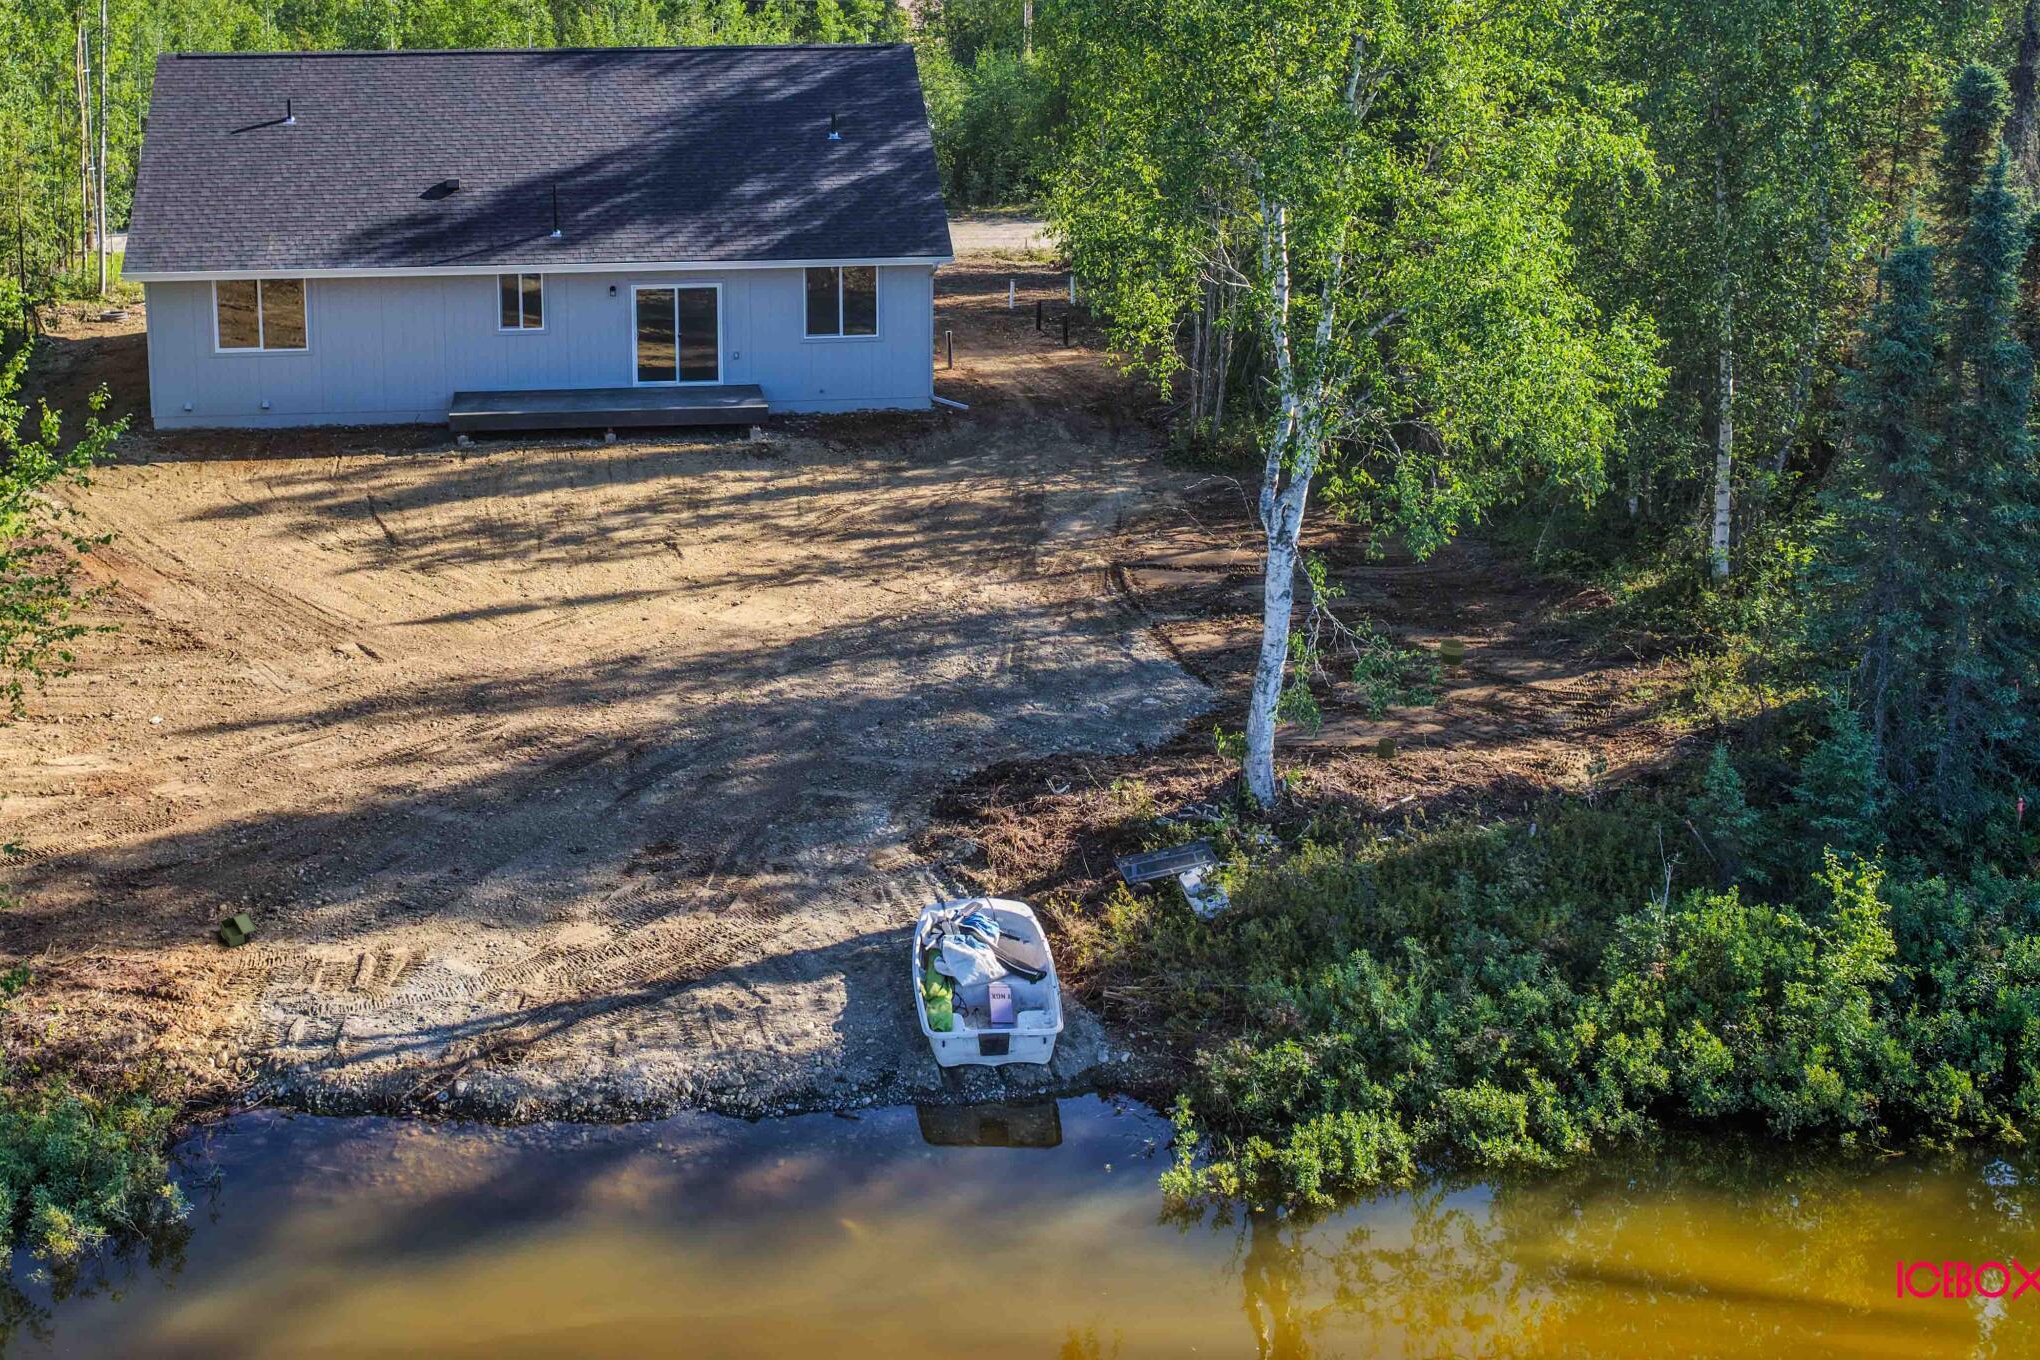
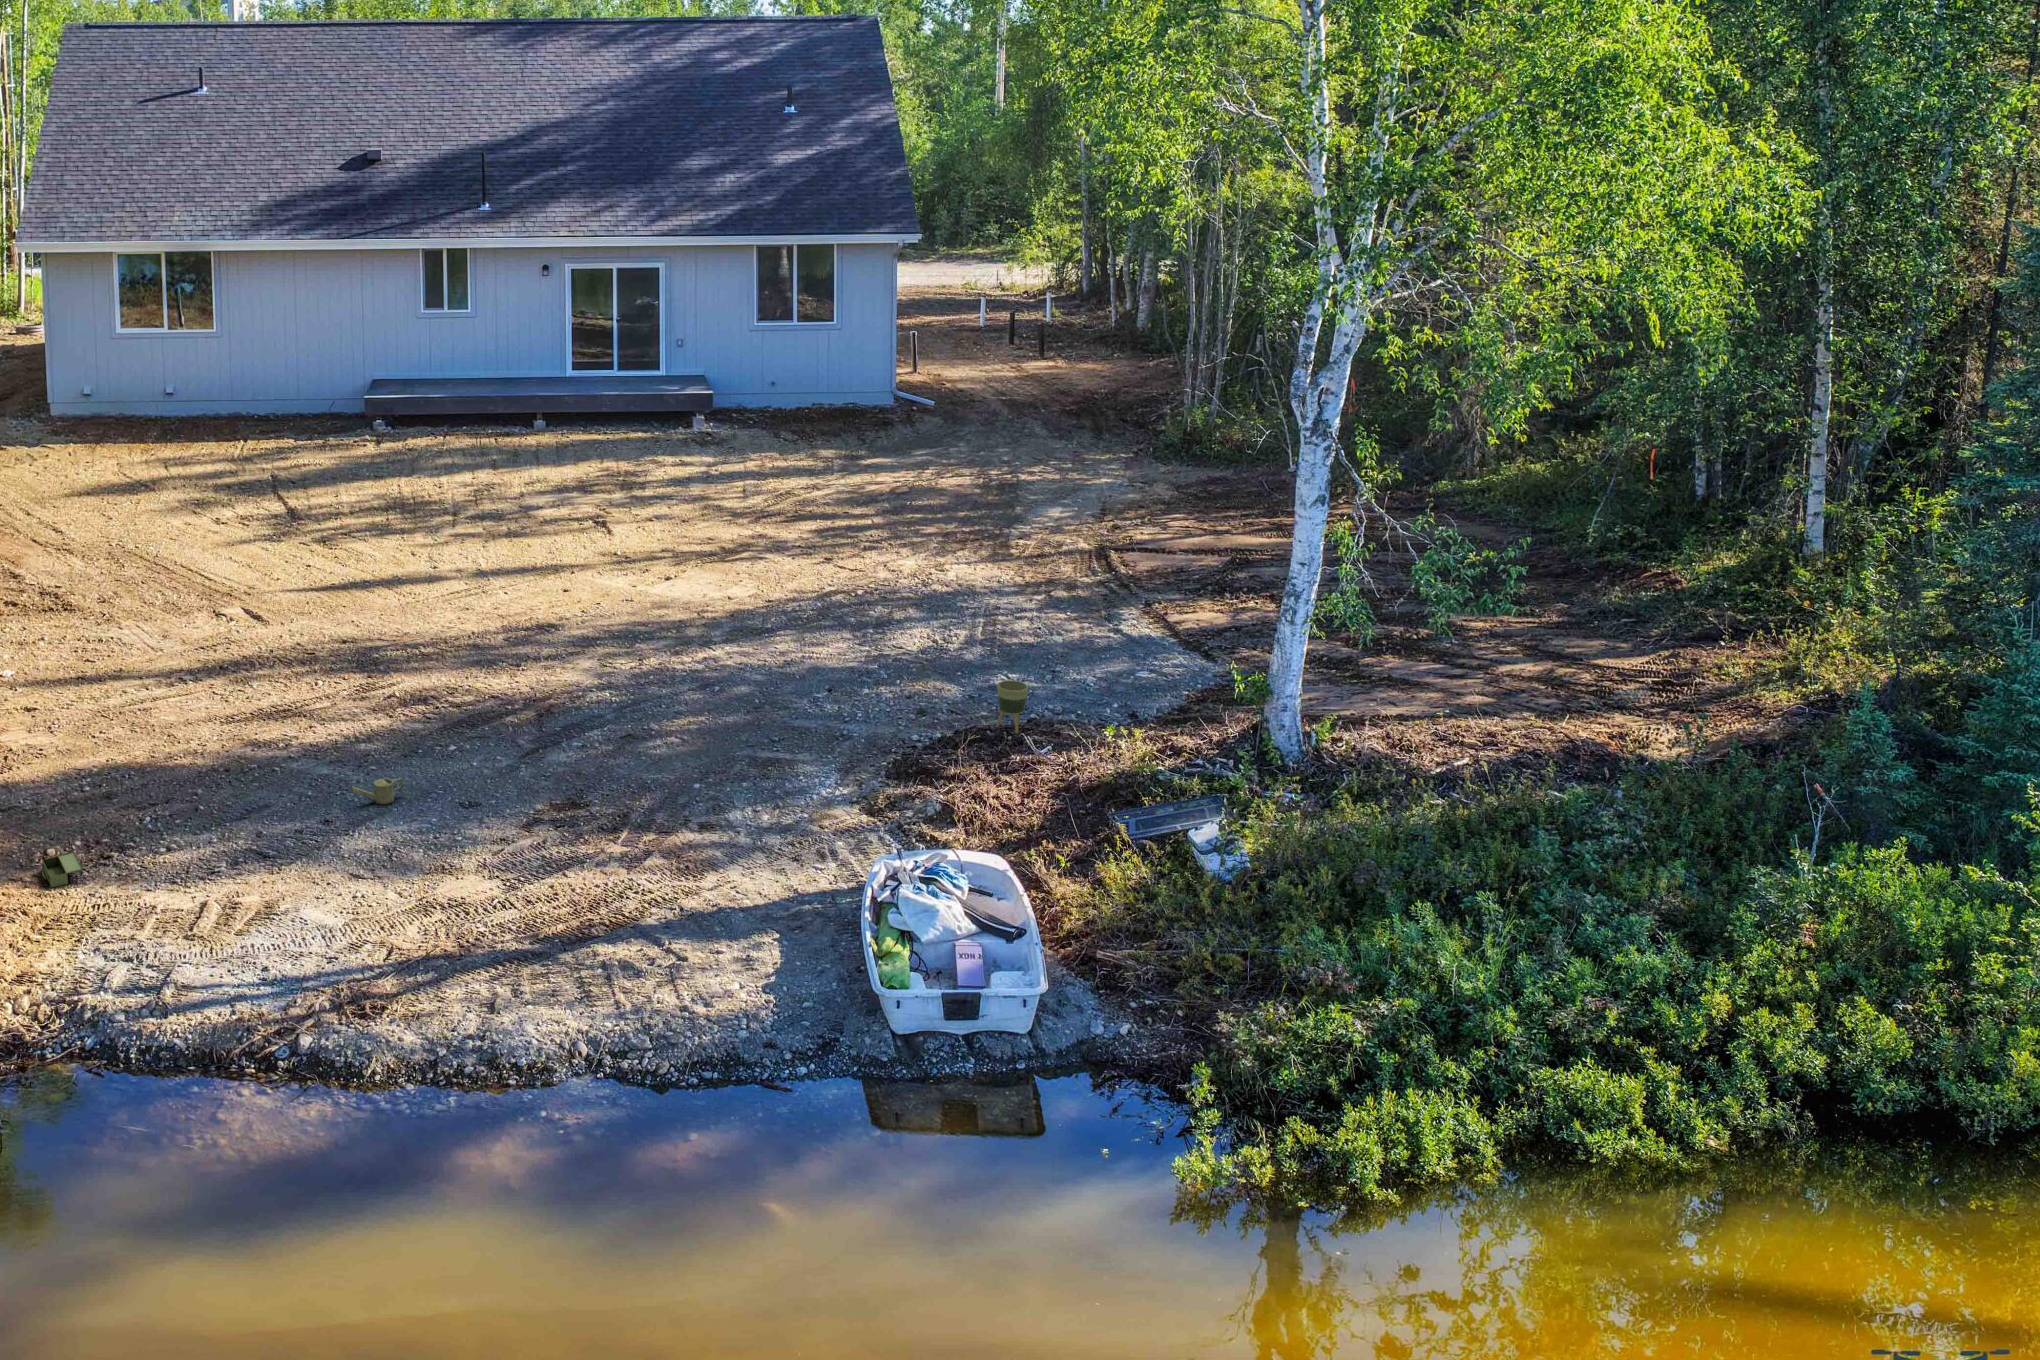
planter: present [1438,640,1465,680] -> present [996,680,1028,733]
watering can: present [1369,737,1397,759] -> present [352,778,403,804]

